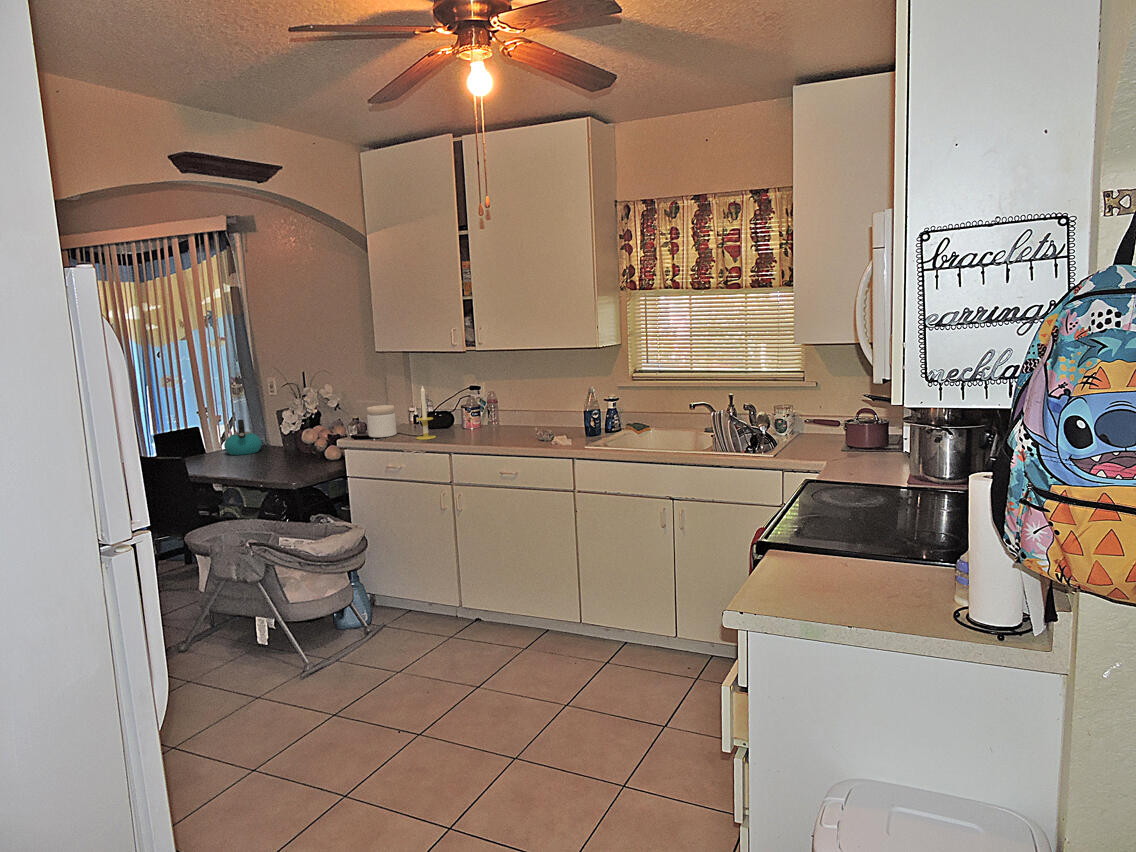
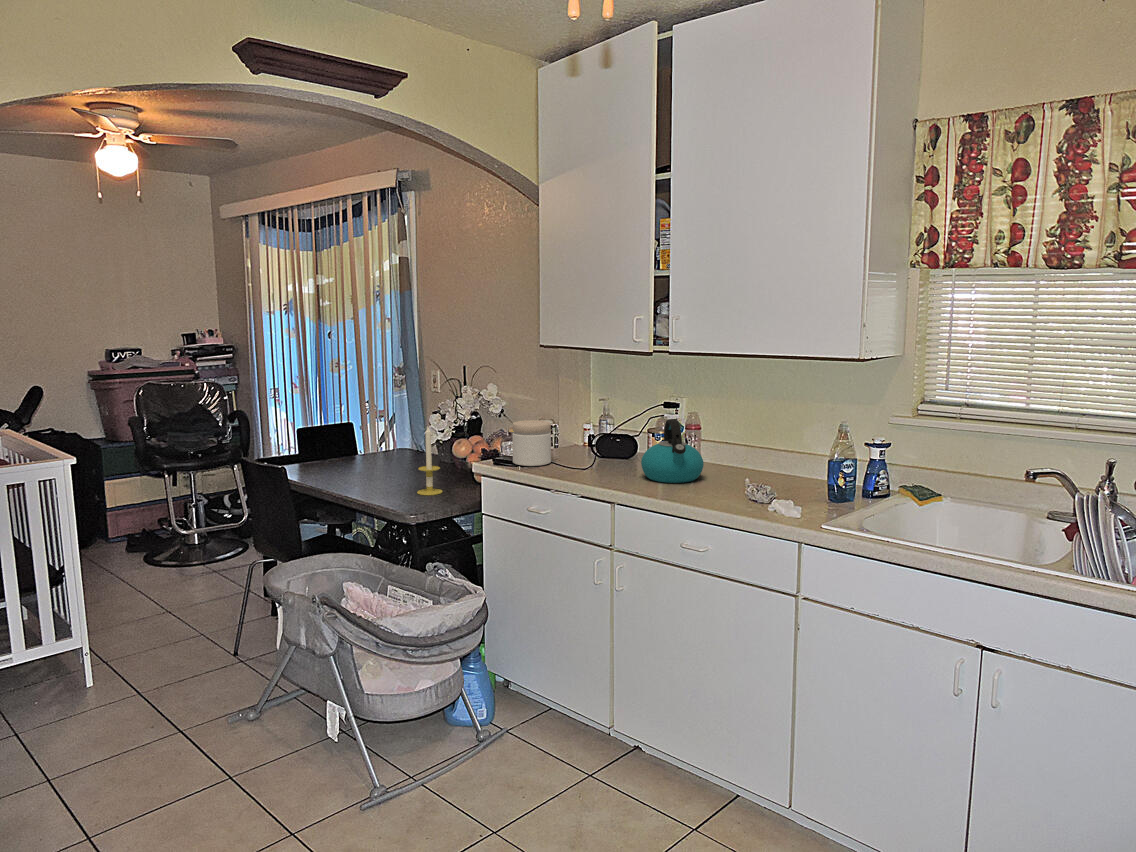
candle: present [416,386,436,440] -> present [417,427,442,495]
kettle: present [224,419,262,455] -> present [641,419,704,483]

